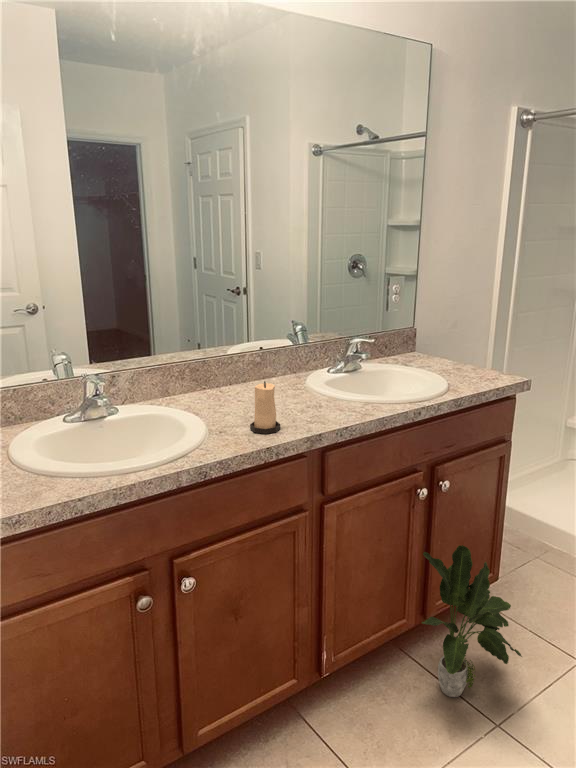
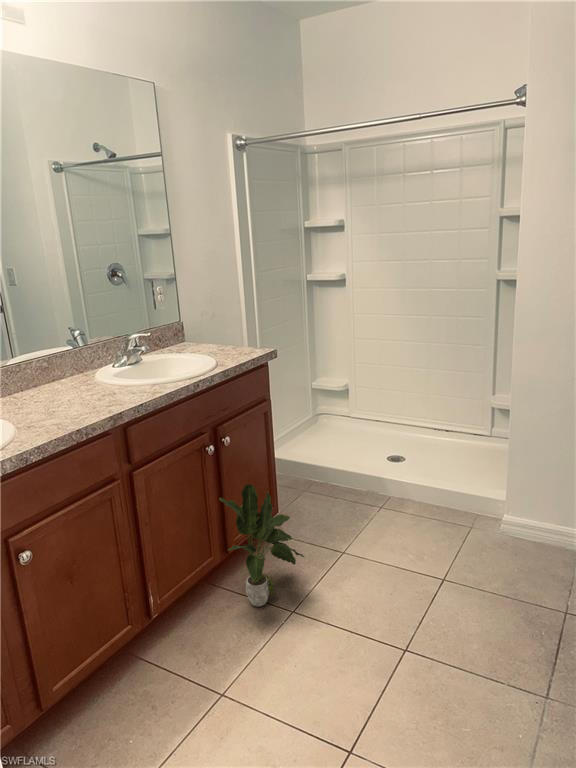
candle: present [250,381,280,434] -> none [55,375,84,421]

